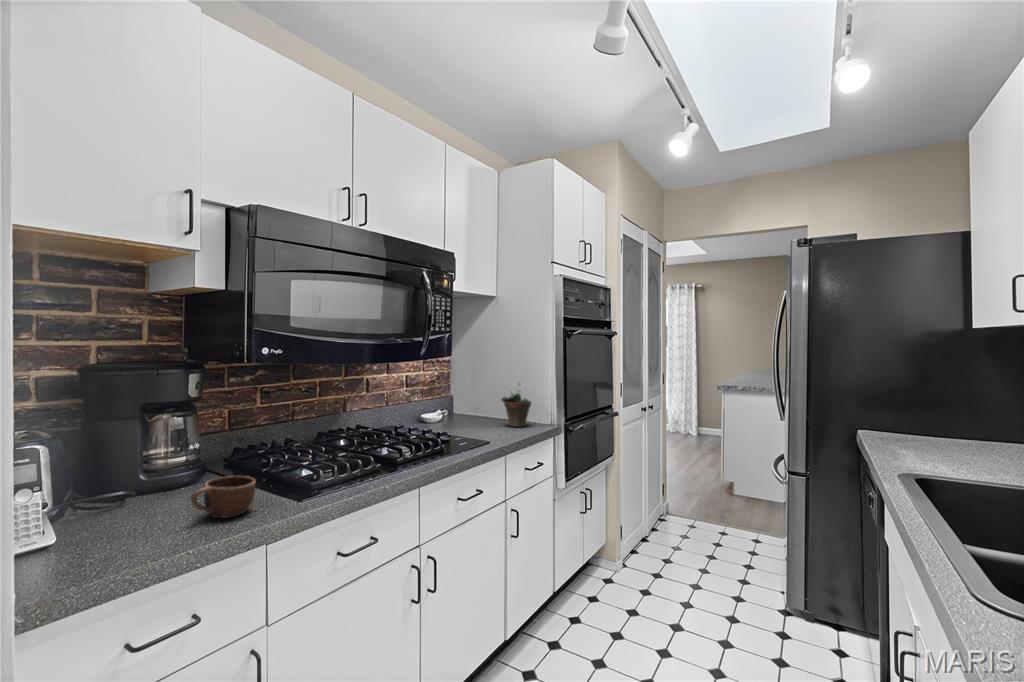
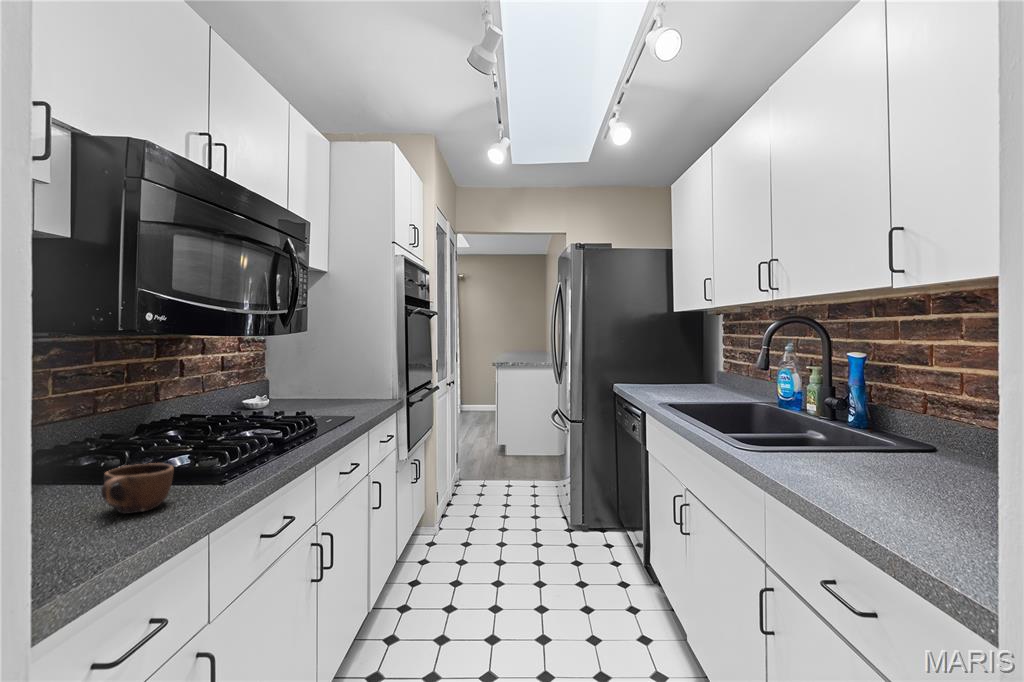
succulent plant: present [502,391,531,427] -> none [341,359,372,405]

